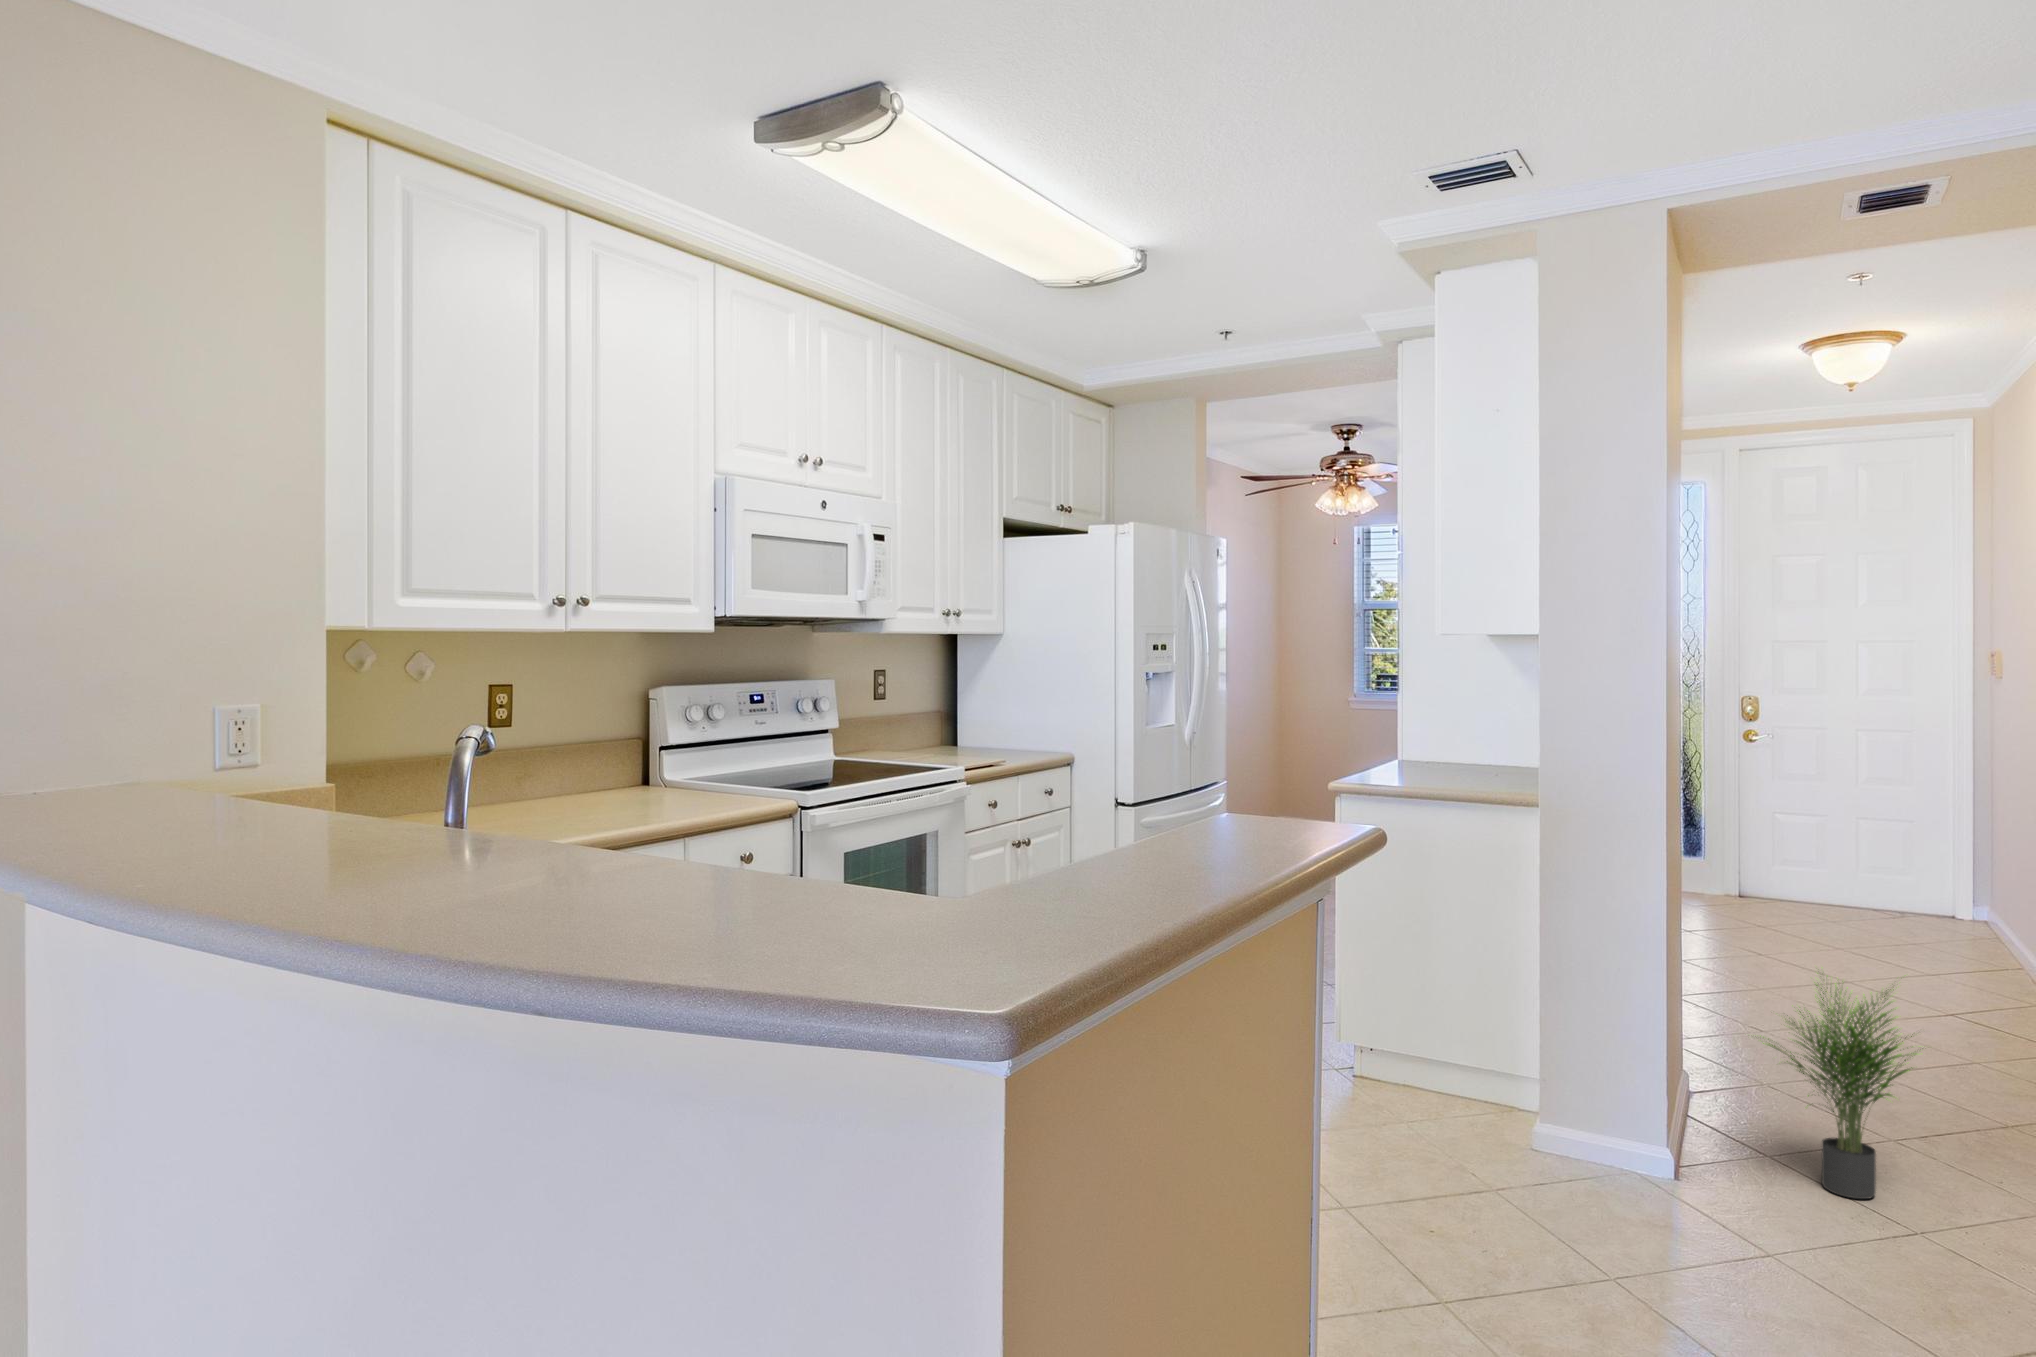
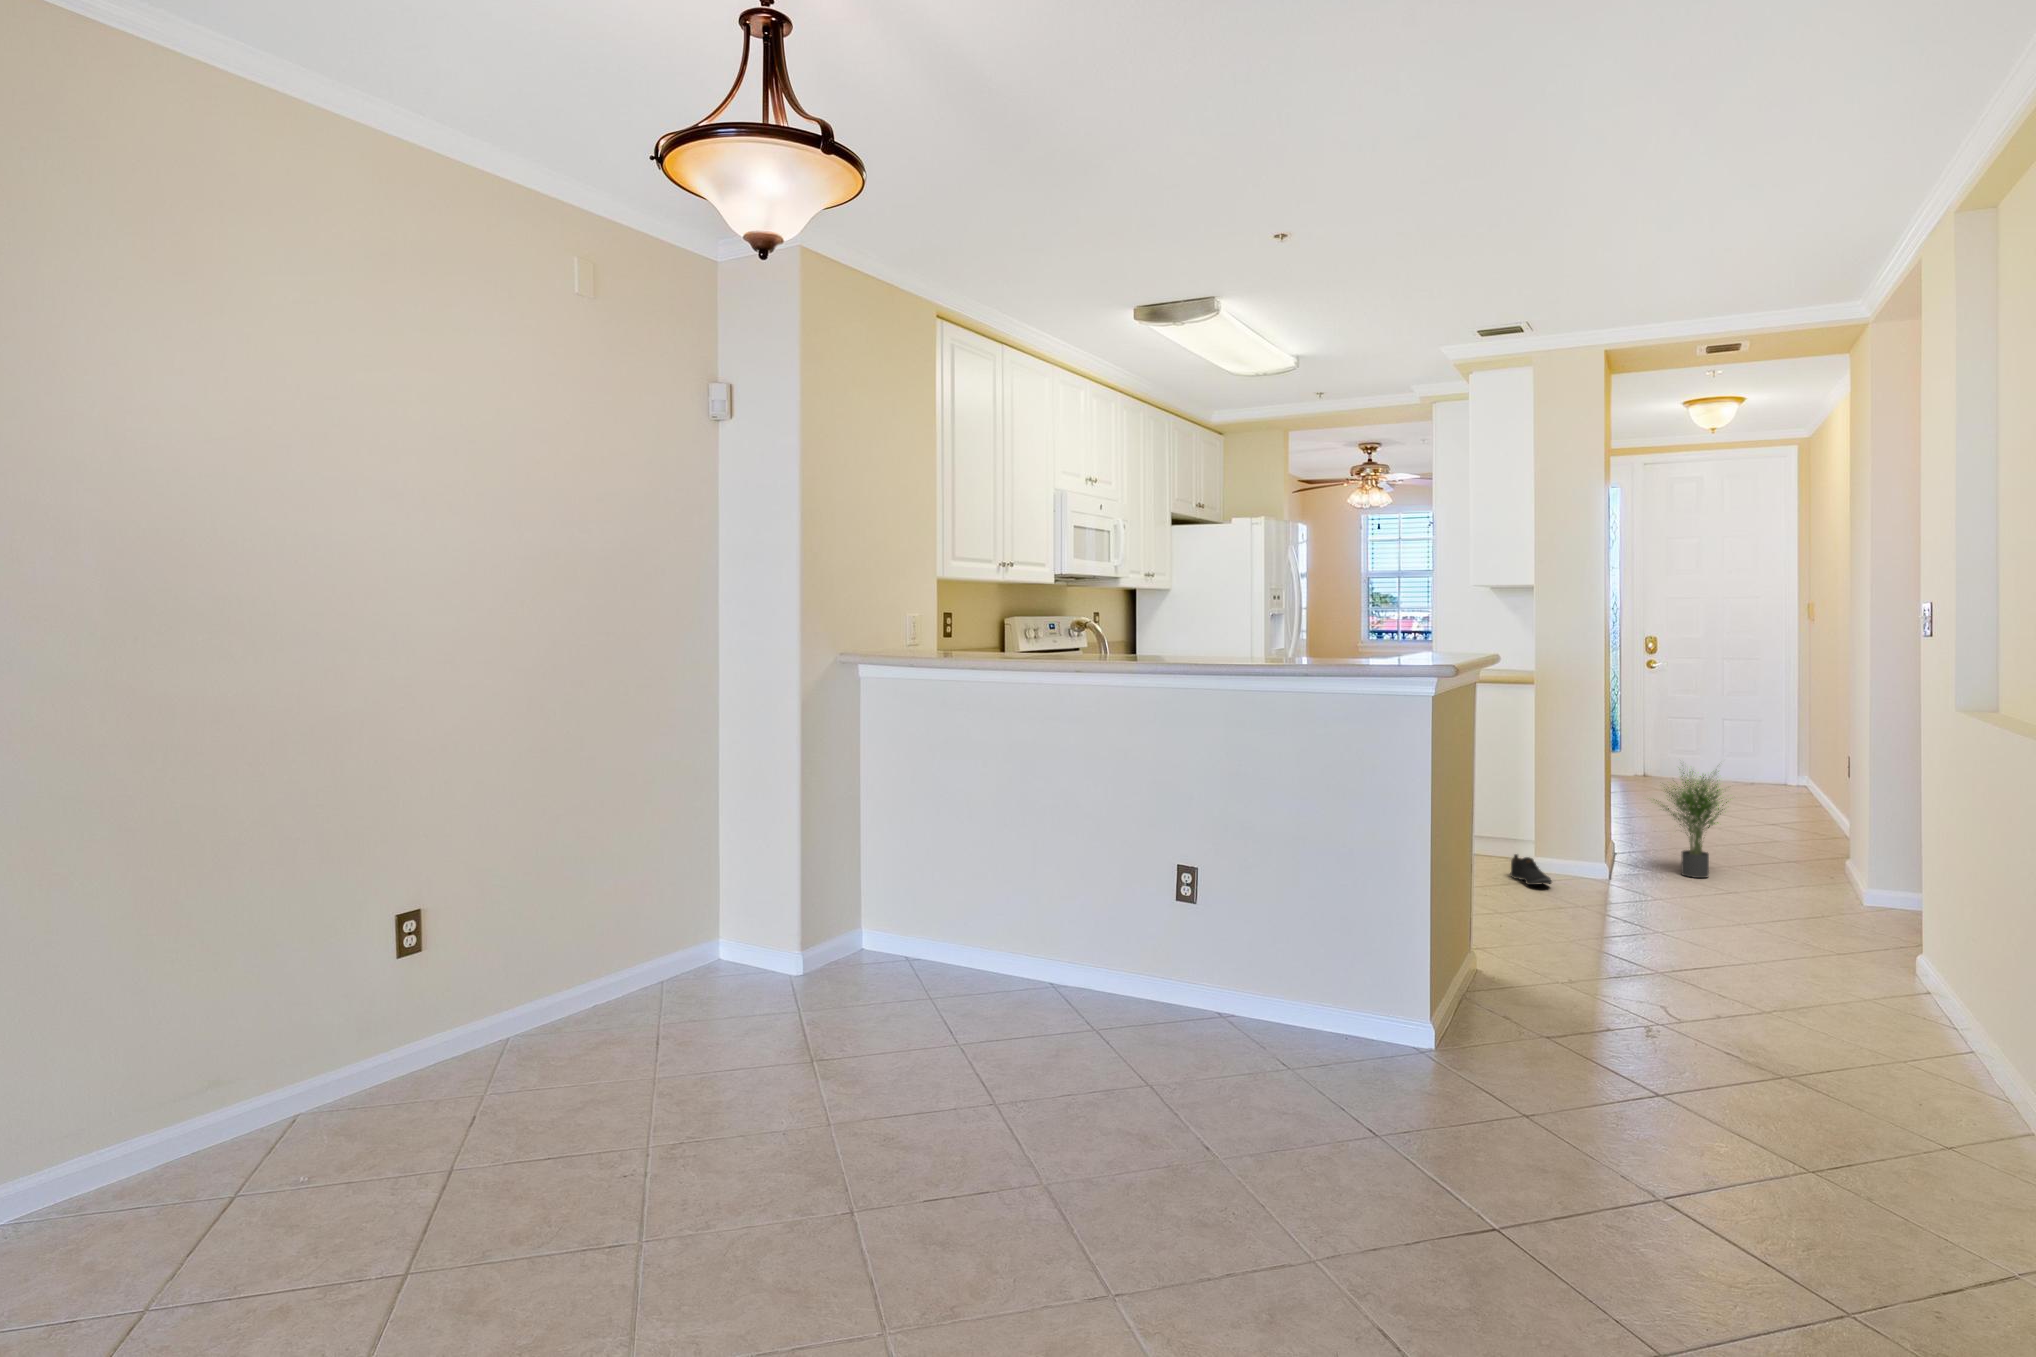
shoe: none [1495,1142,1569,1225] -> present [1510,854,1552,885]

